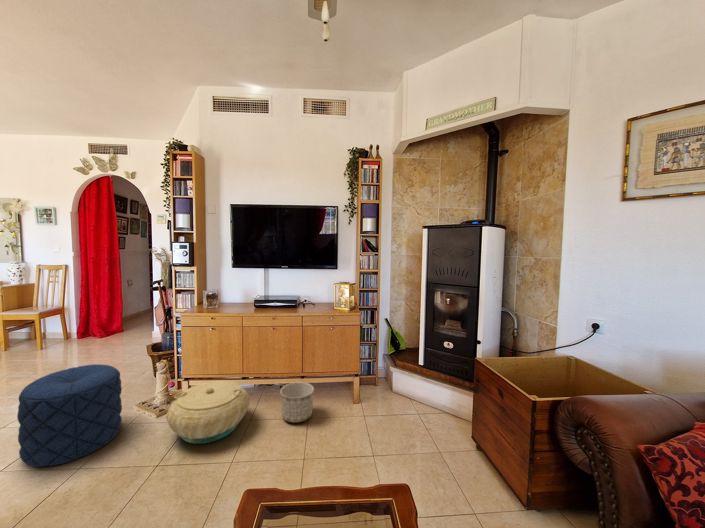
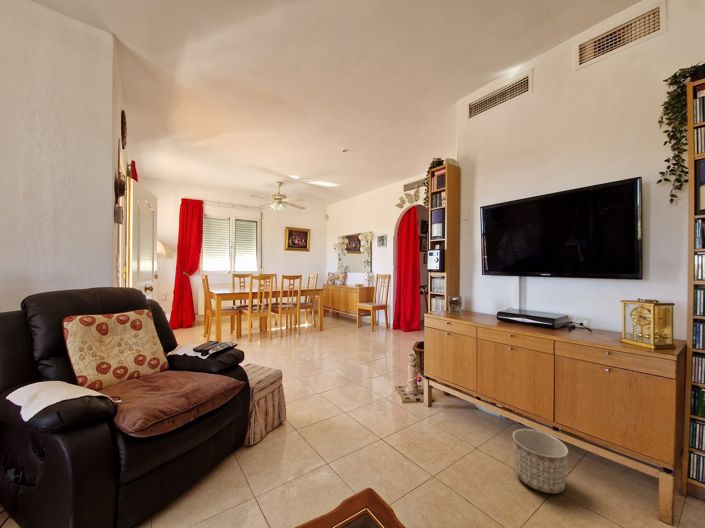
pouf: present [17,364,122,467] -> none [327,340,381,406]
basket: present [167,381,249,444] -> none [397,386,476,450]

